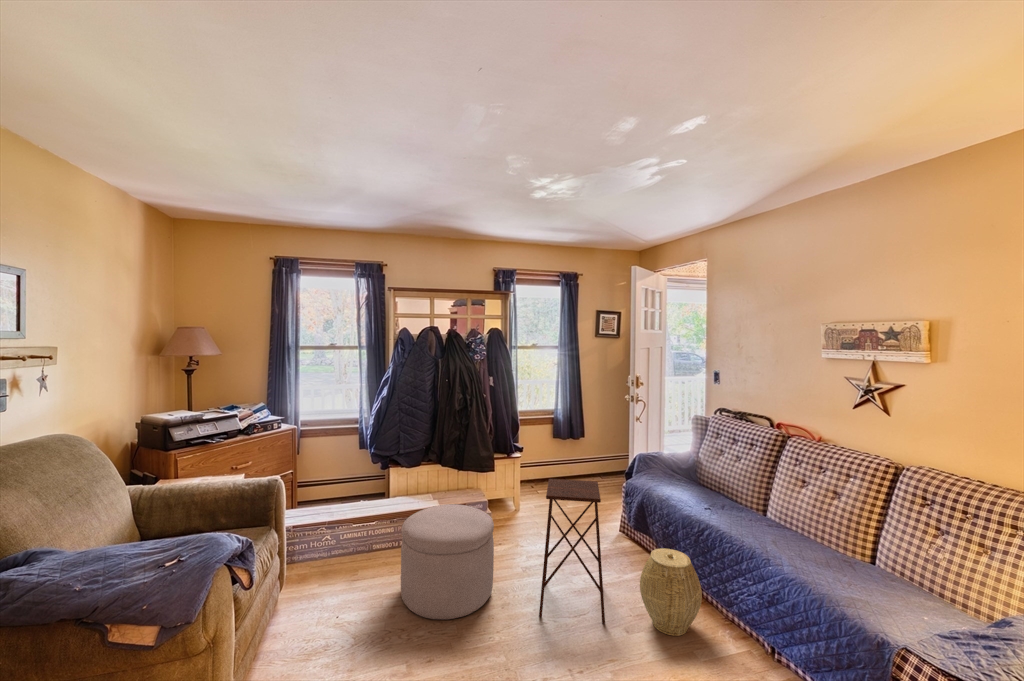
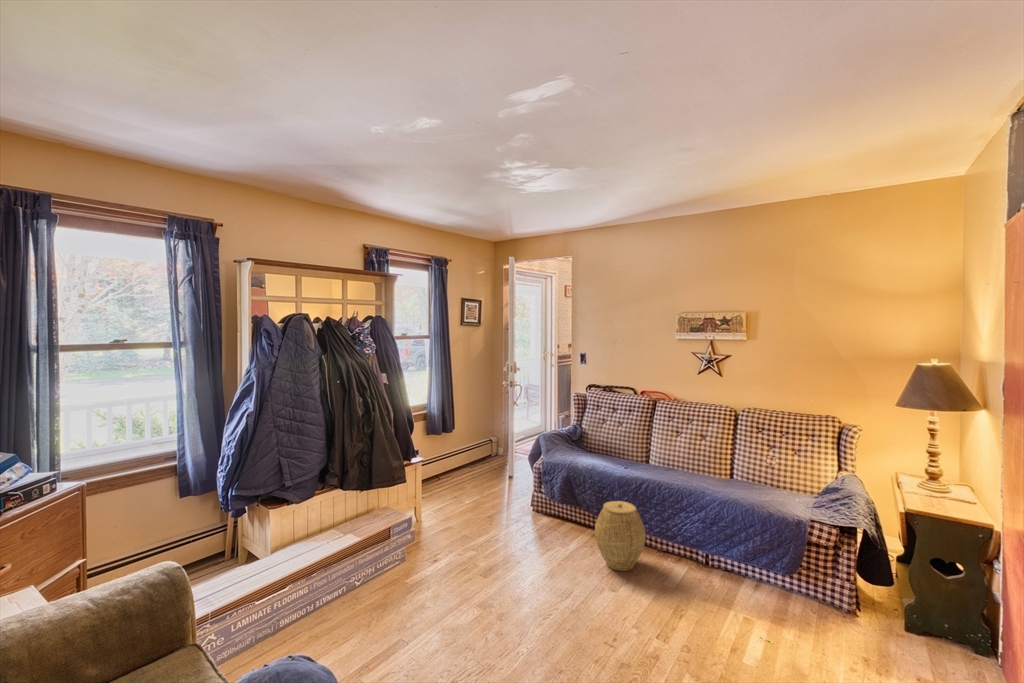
side table: present [539,479,605,624] -> none [499,456,577,592]
ottoman: present [401,504,494,620] -> none [365,506,468,632]

